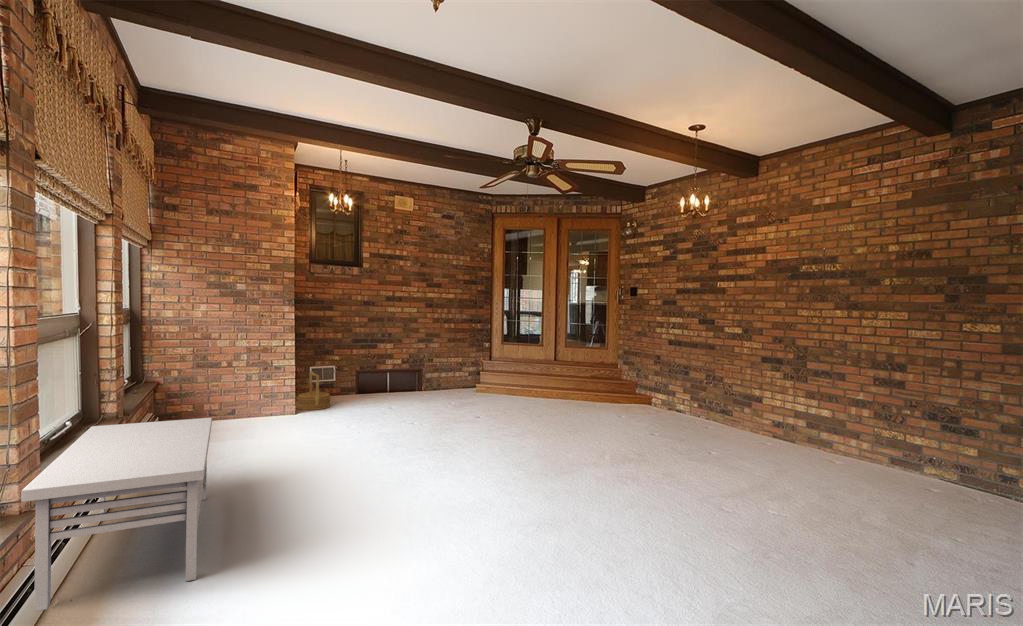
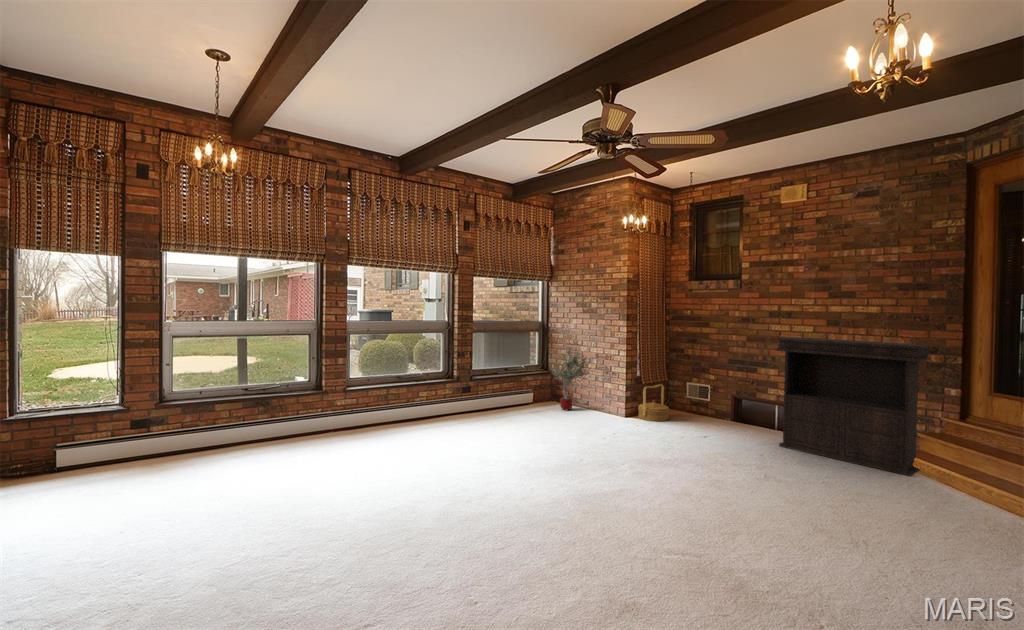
console table: none [424,316,509,399] -> present [777,337,931,476]
potted tree: none [182,341,260,426] -> present [552,348,588,410]
storage bench: present [21,418,212,611] -> none [294,378,422,448]

